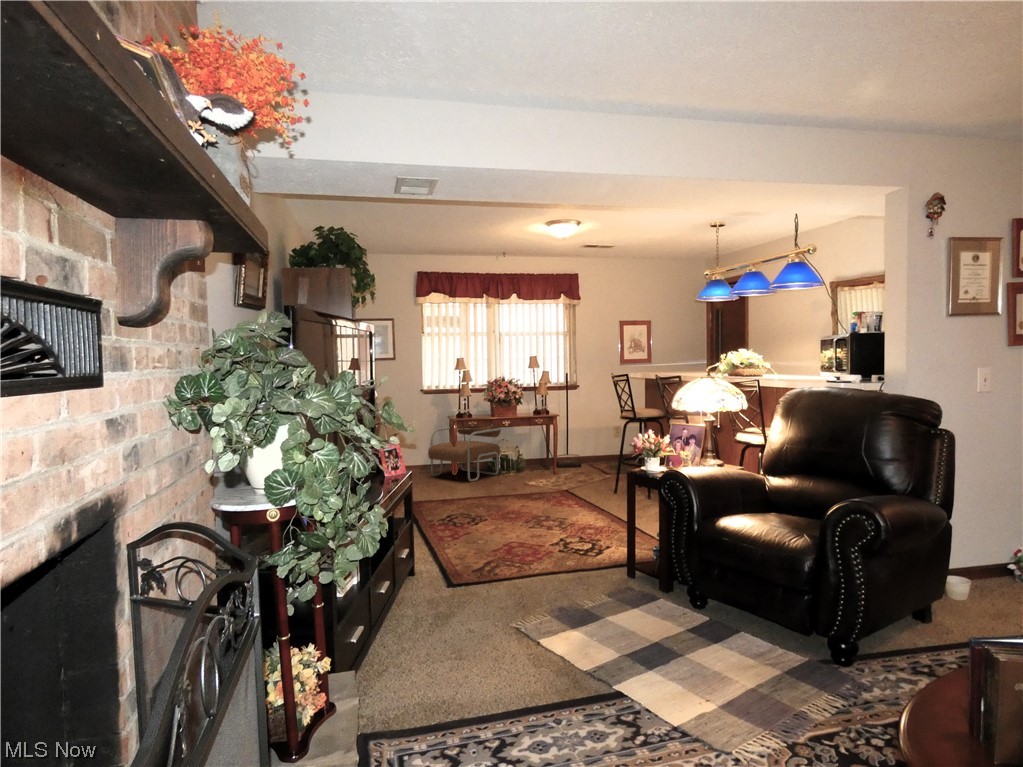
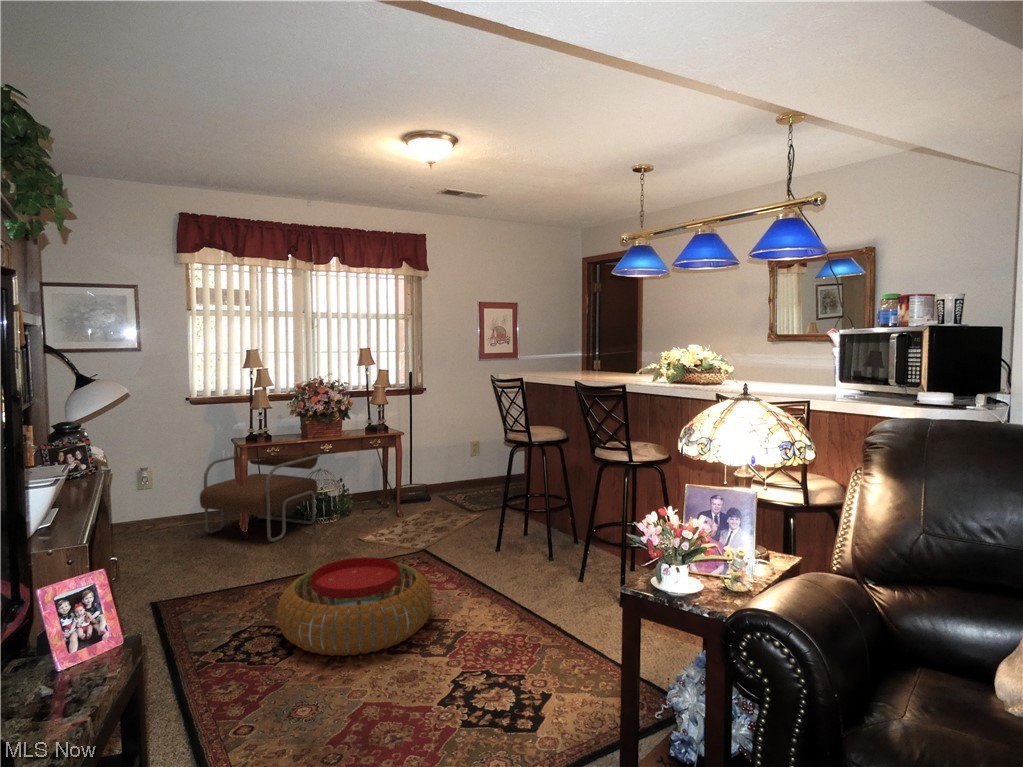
pouf: none [471,480,559,526] -> present [277,557,433,656]

